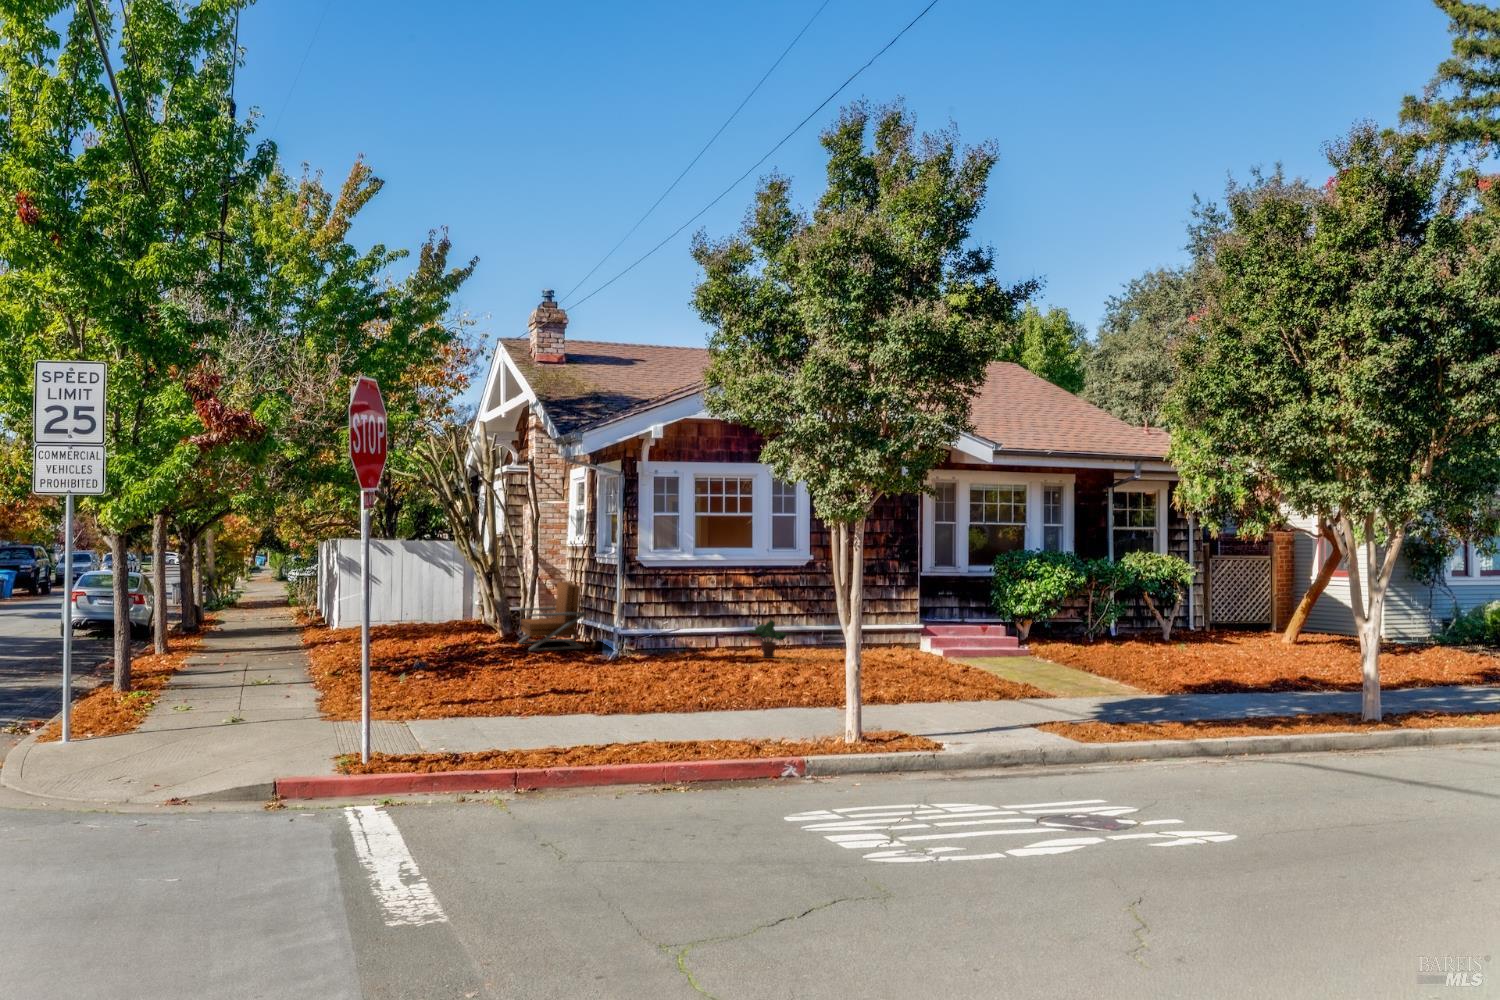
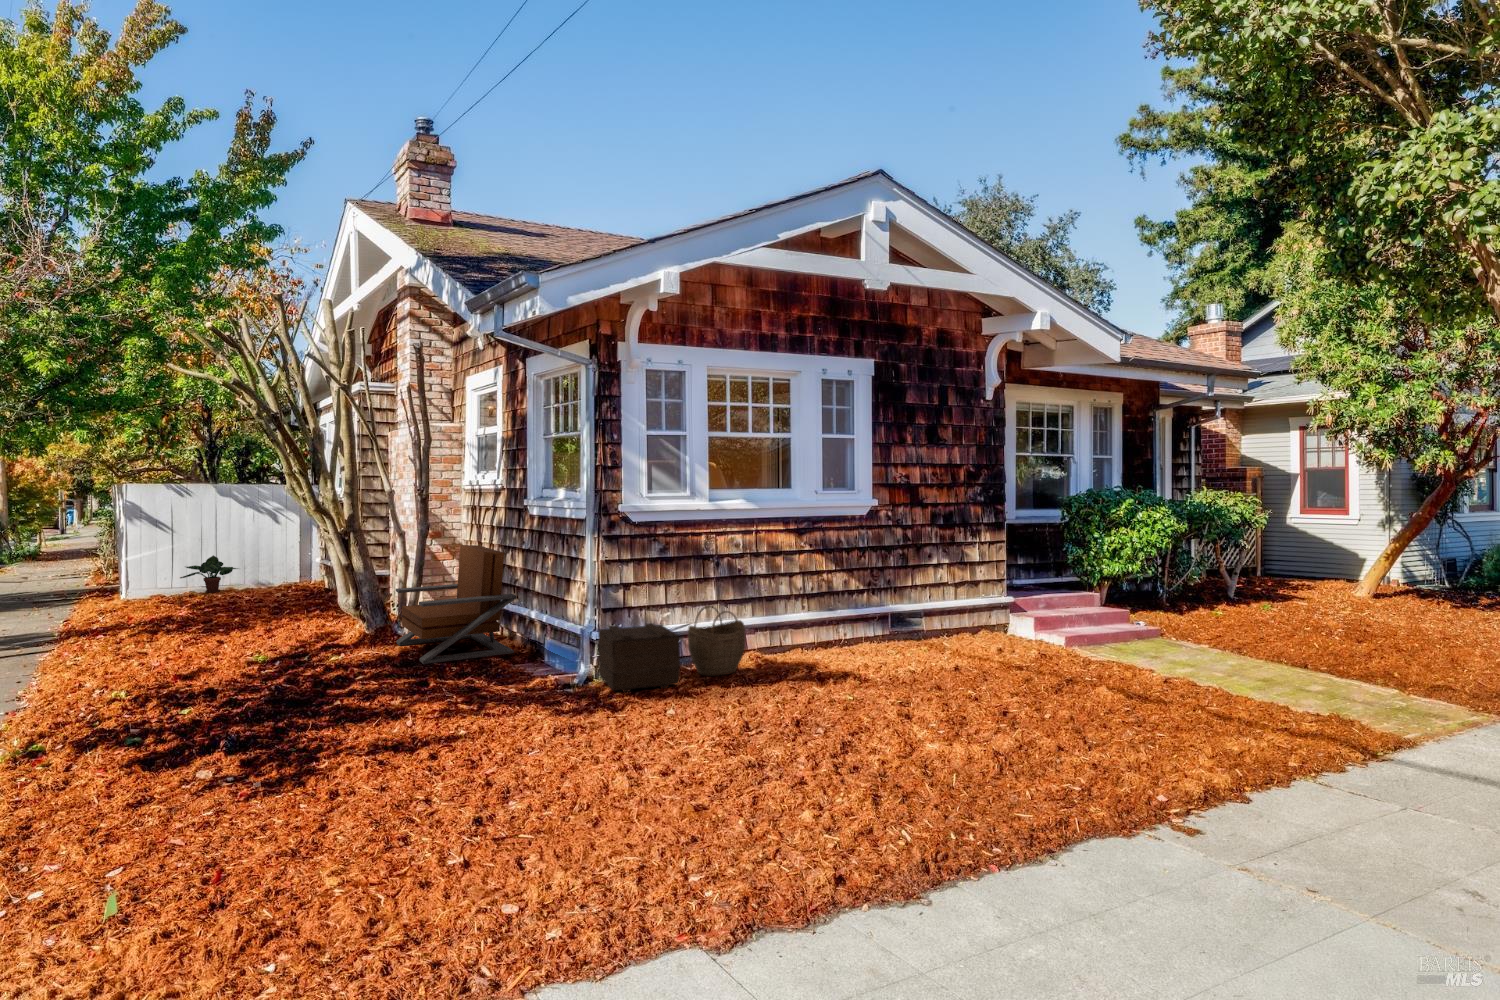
woven basket: none [677,618,711,660] -> present [688,606,745,676]
potted plant: present [747,620,791,658] -> present [180,555,238,593]
wooden crate: none [623,627,665,663] -> present [598,623,680,692]

